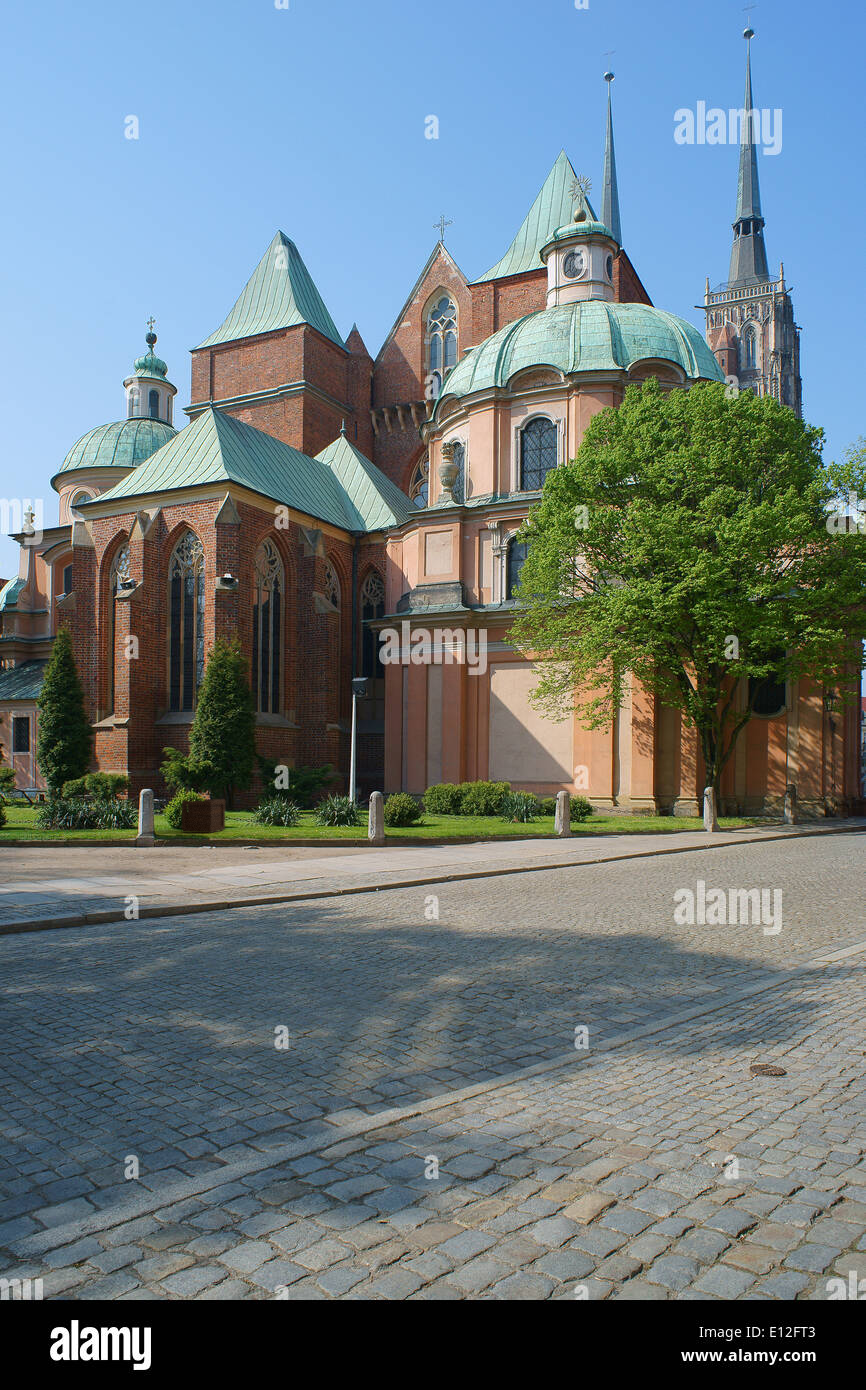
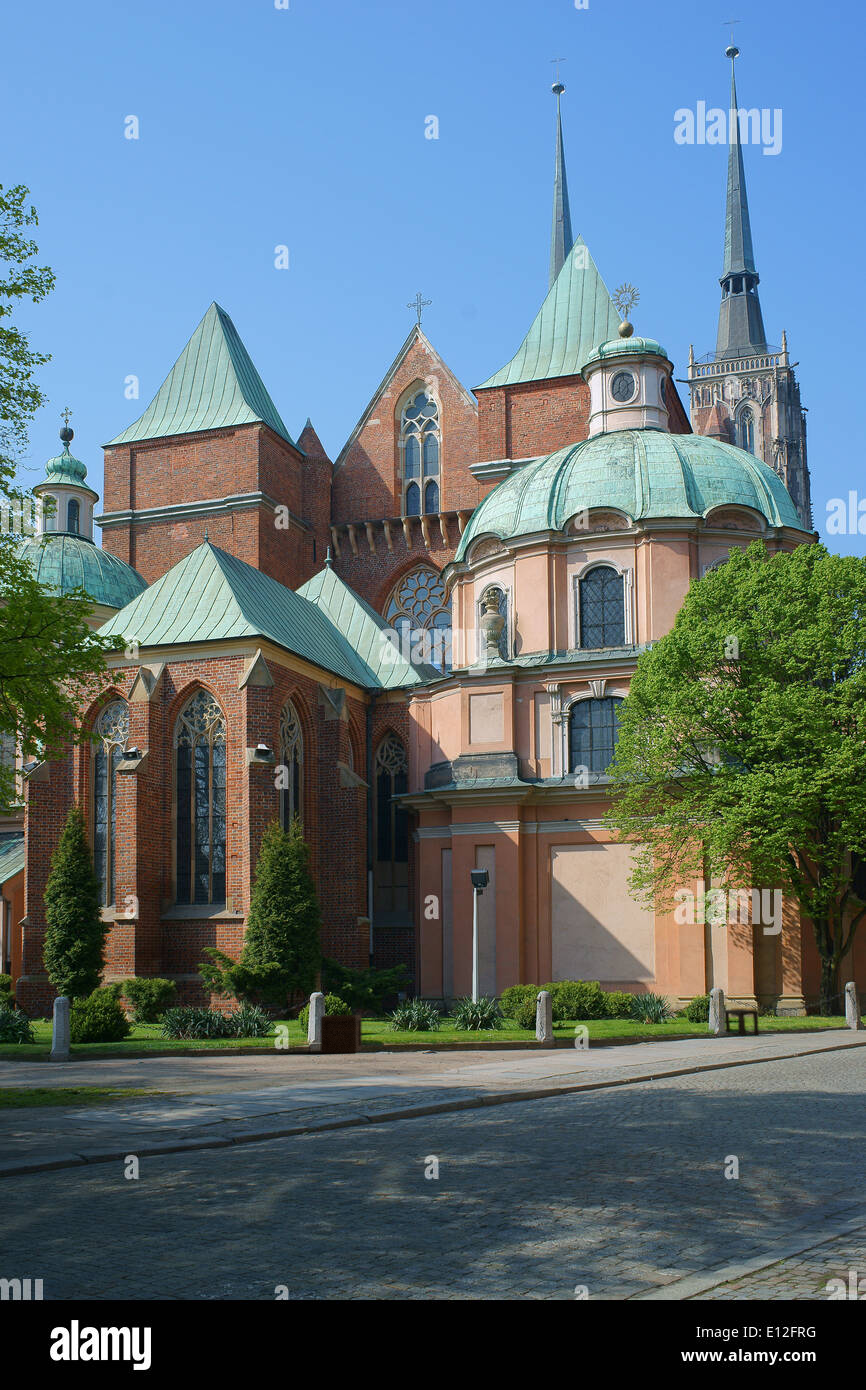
bench: none [585,798,610,821] -> present [724,1009,759,1035]

